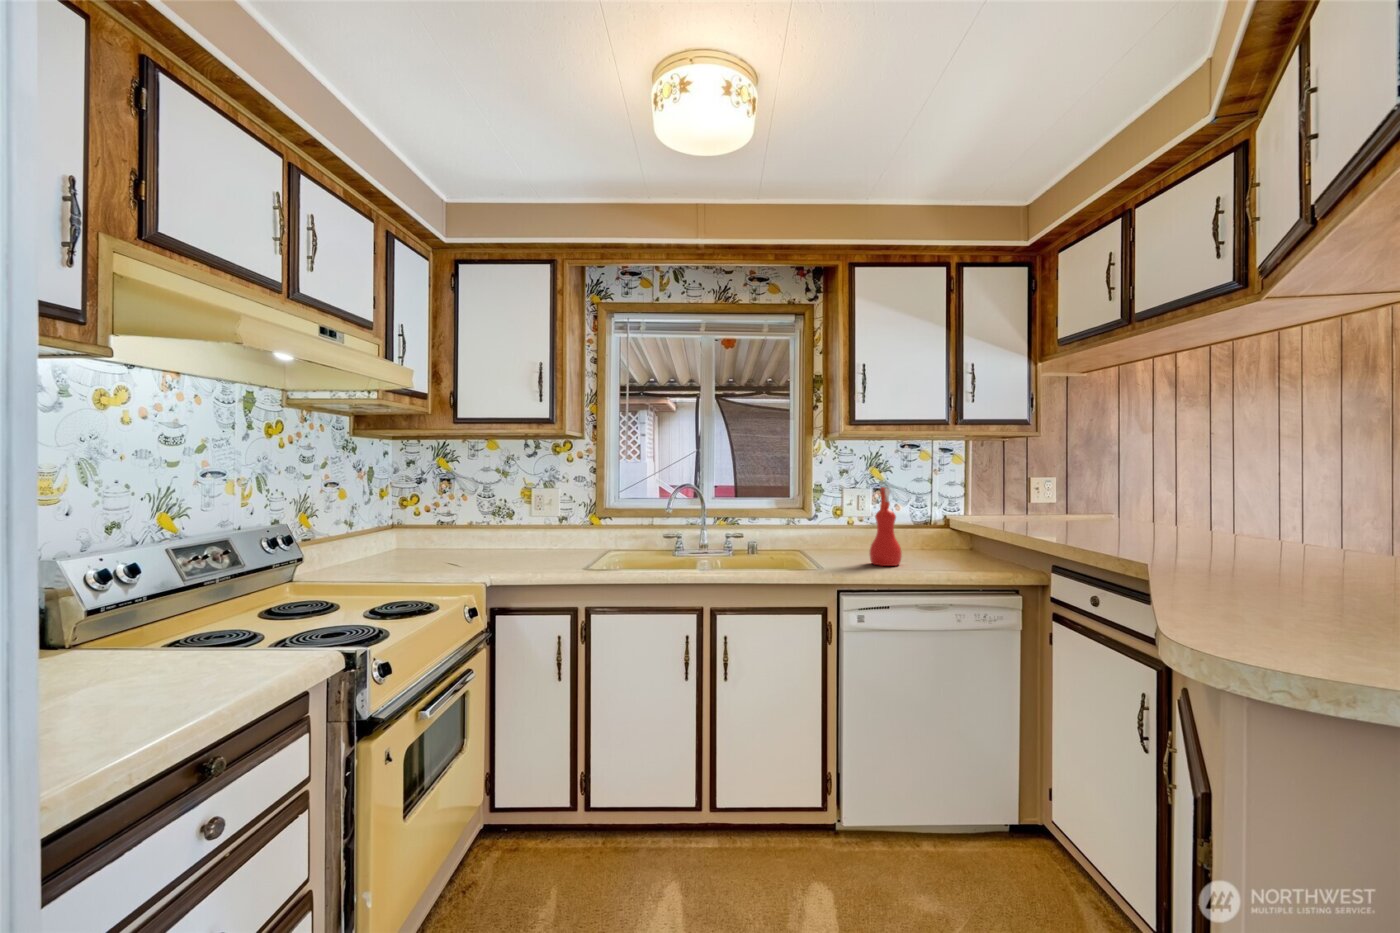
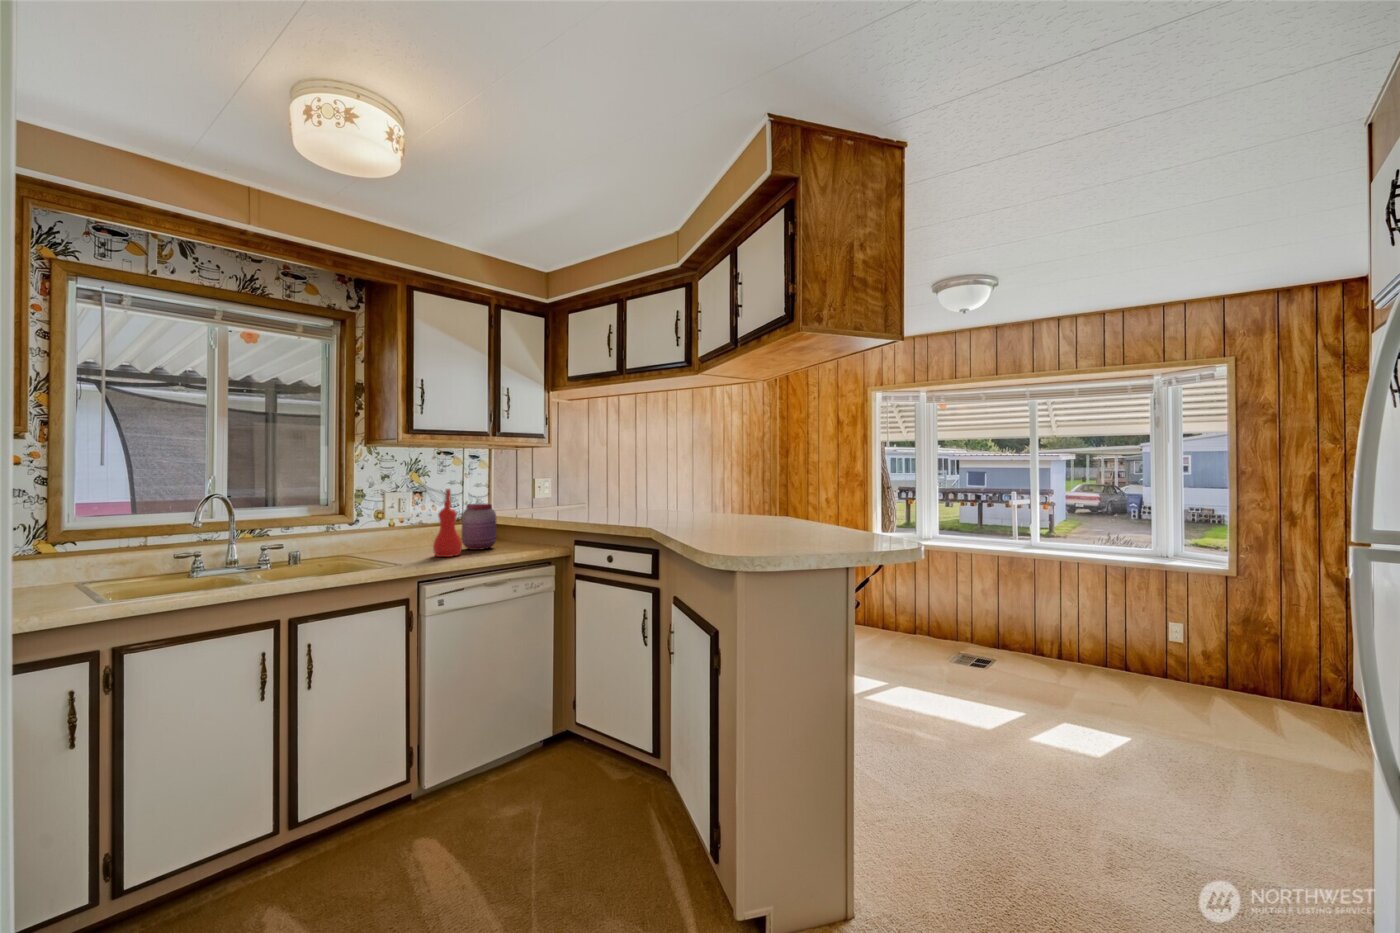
jar: none [913,506,955,562] -> present [462,504,496,550]

